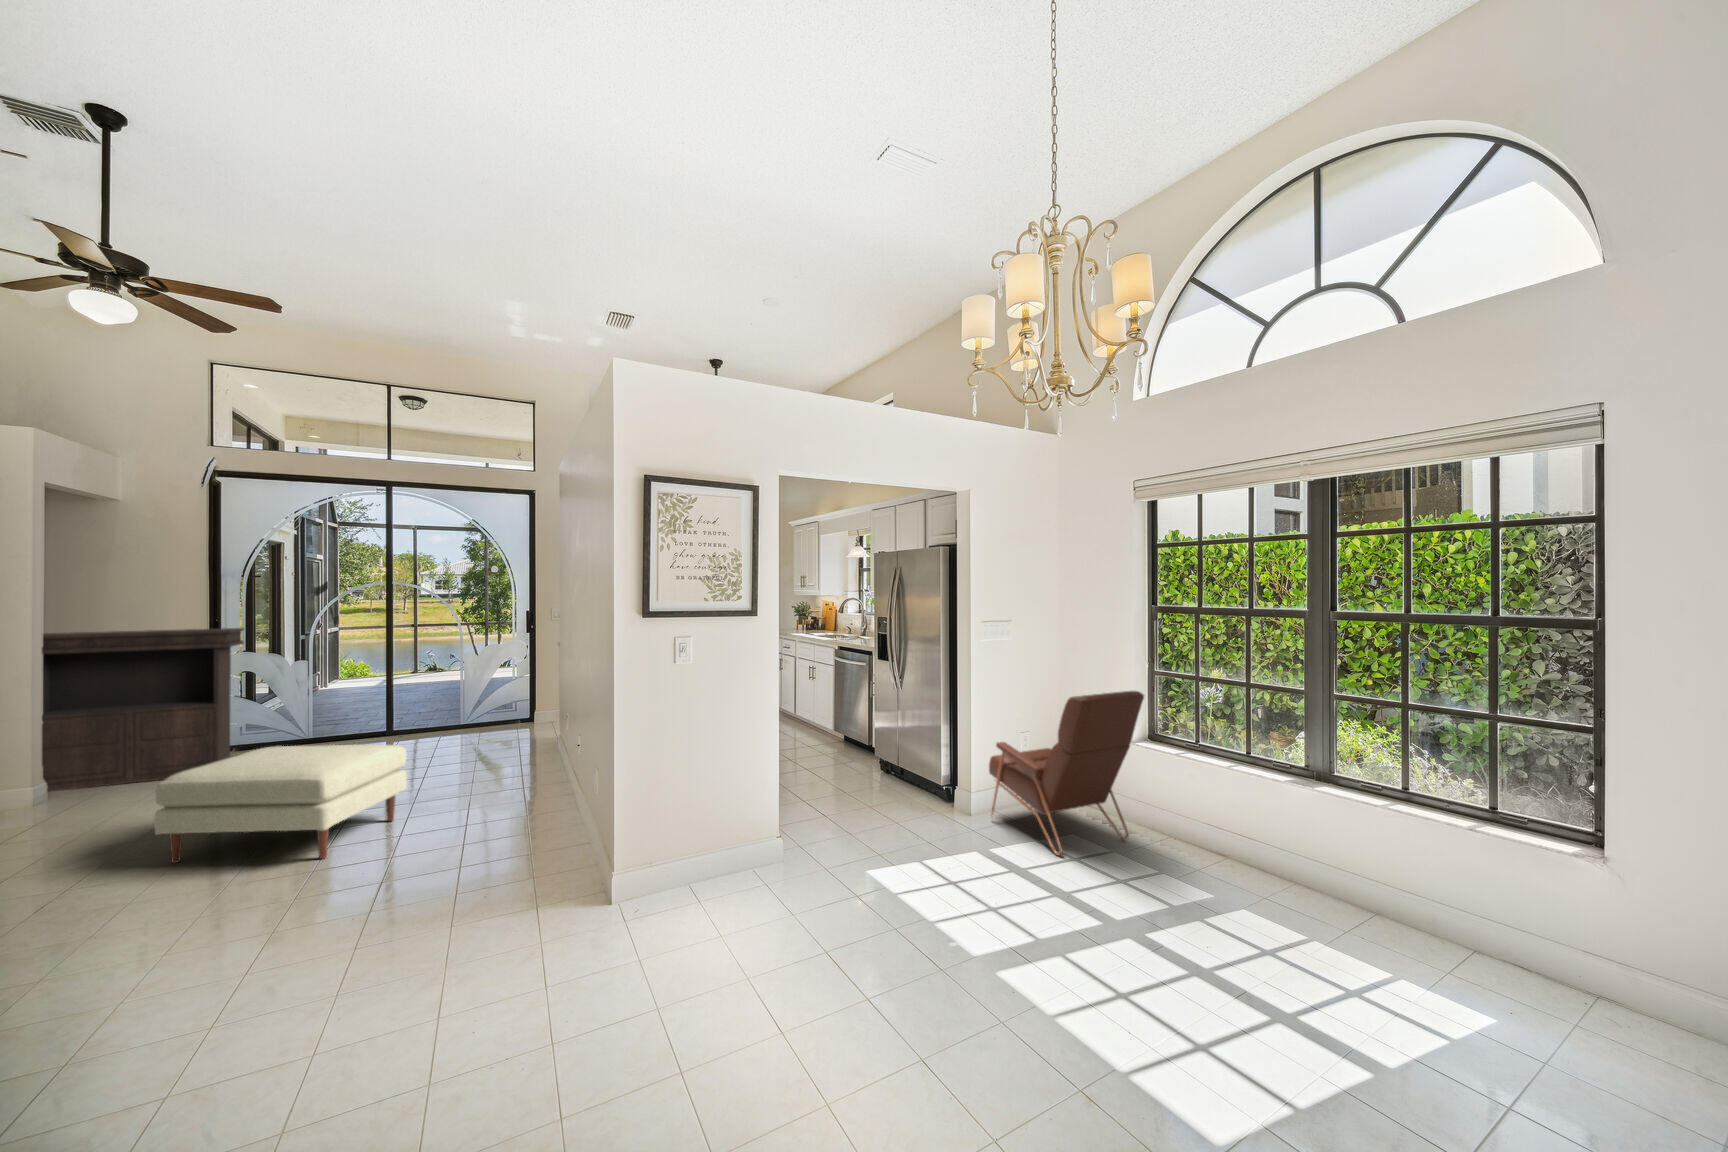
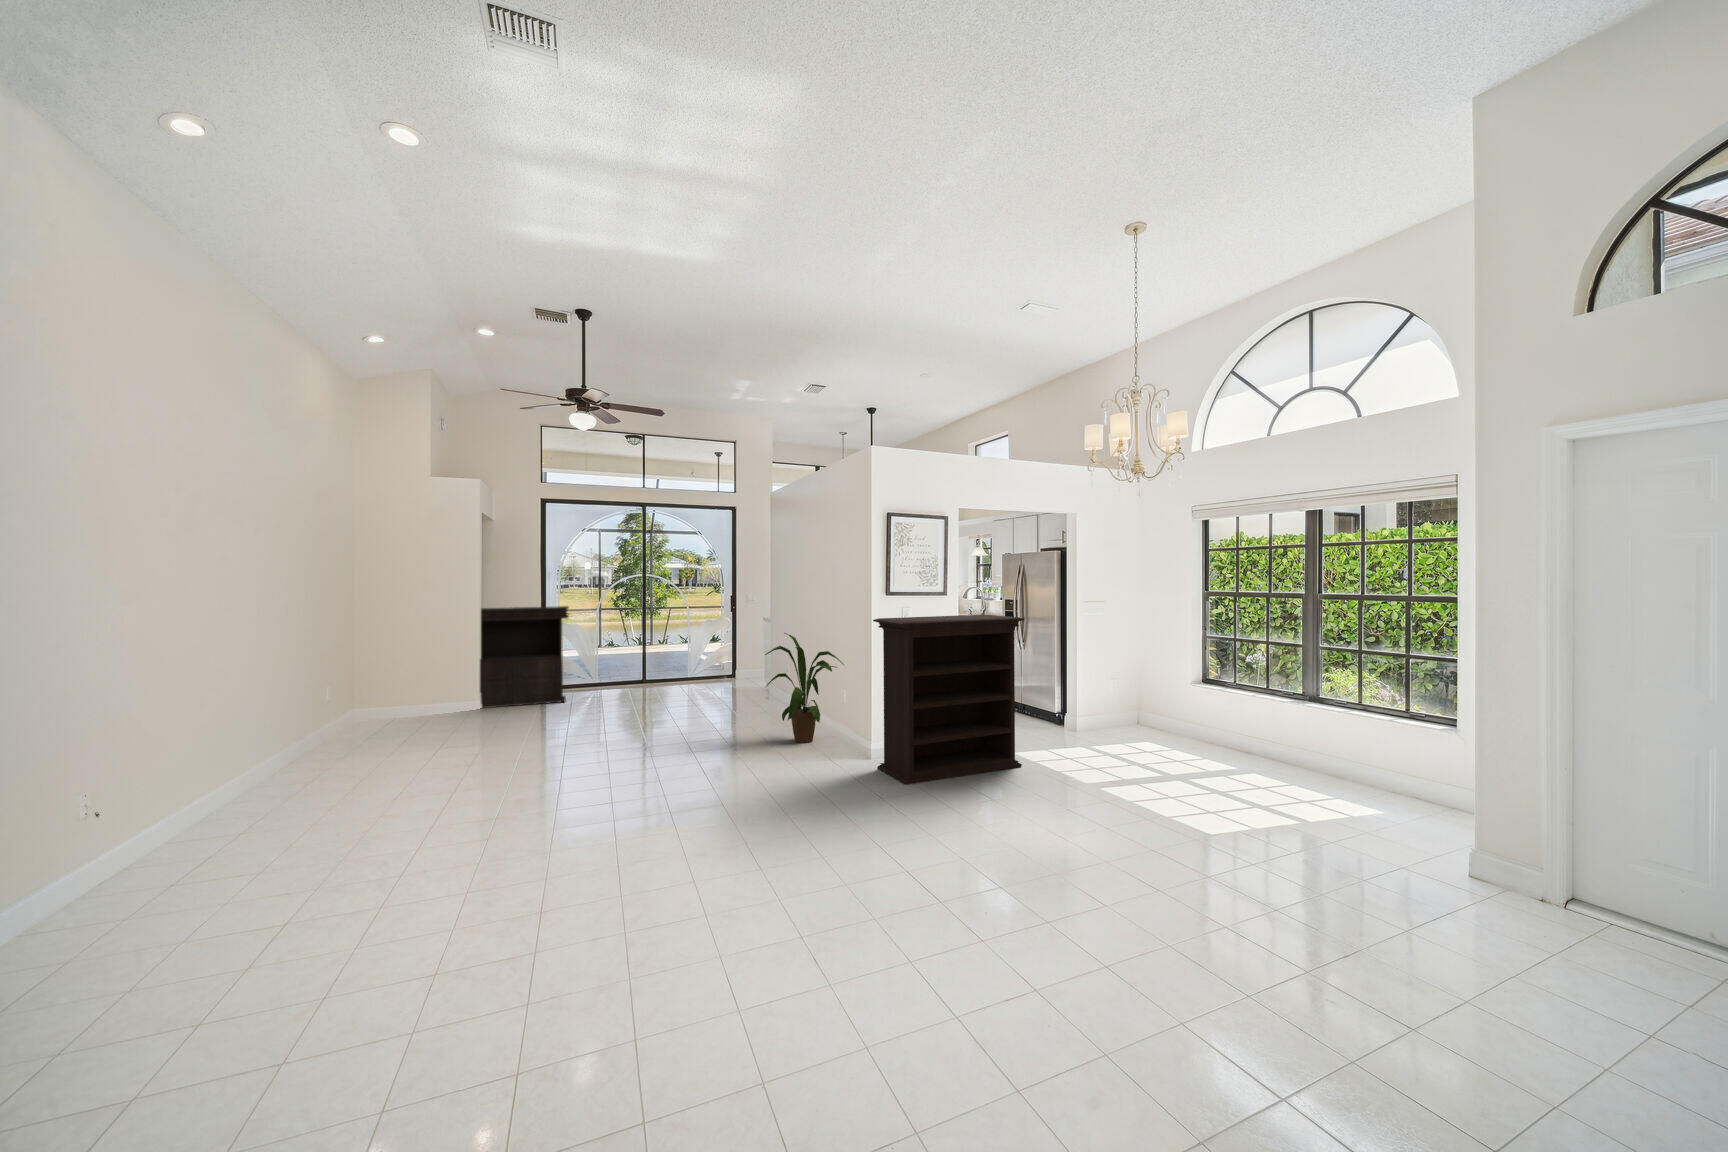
bookshelf: none [594,647,864,978] -> present [873,615,1024,785]
house plant: none [451,675,594,859] -> present [765,633,844,743]
armchair: present [989,691,1144,855] -> none [1091,645,1198,749]
ottoman: present [154,745,407,863] -> none [597,678,712,740]

